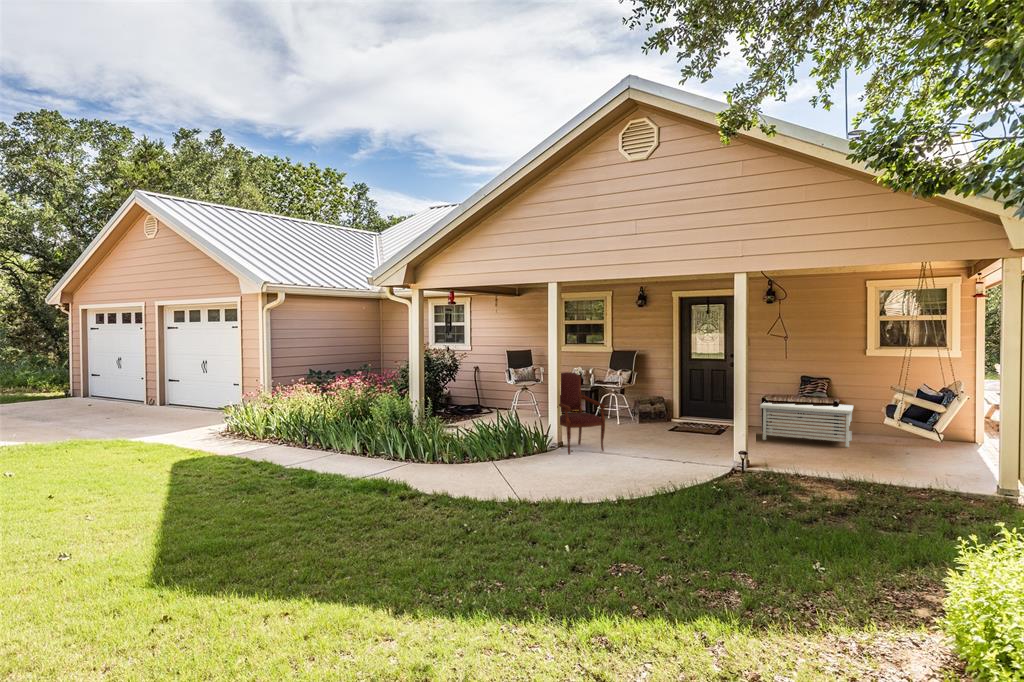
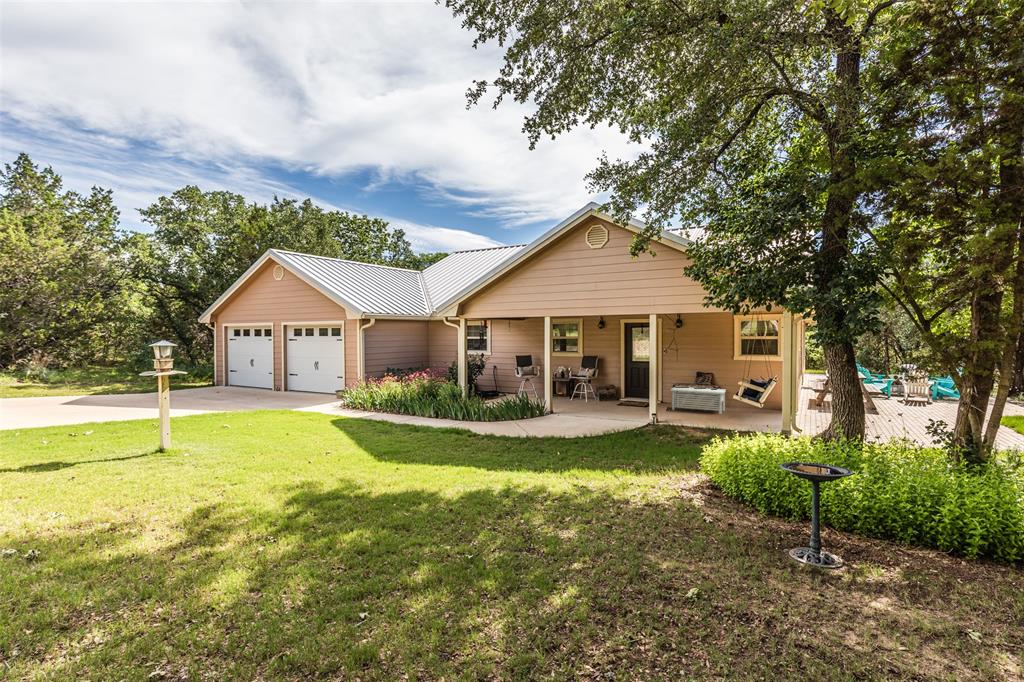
armchair: present [559,372,605,454] -> none [547,369,578,417]

